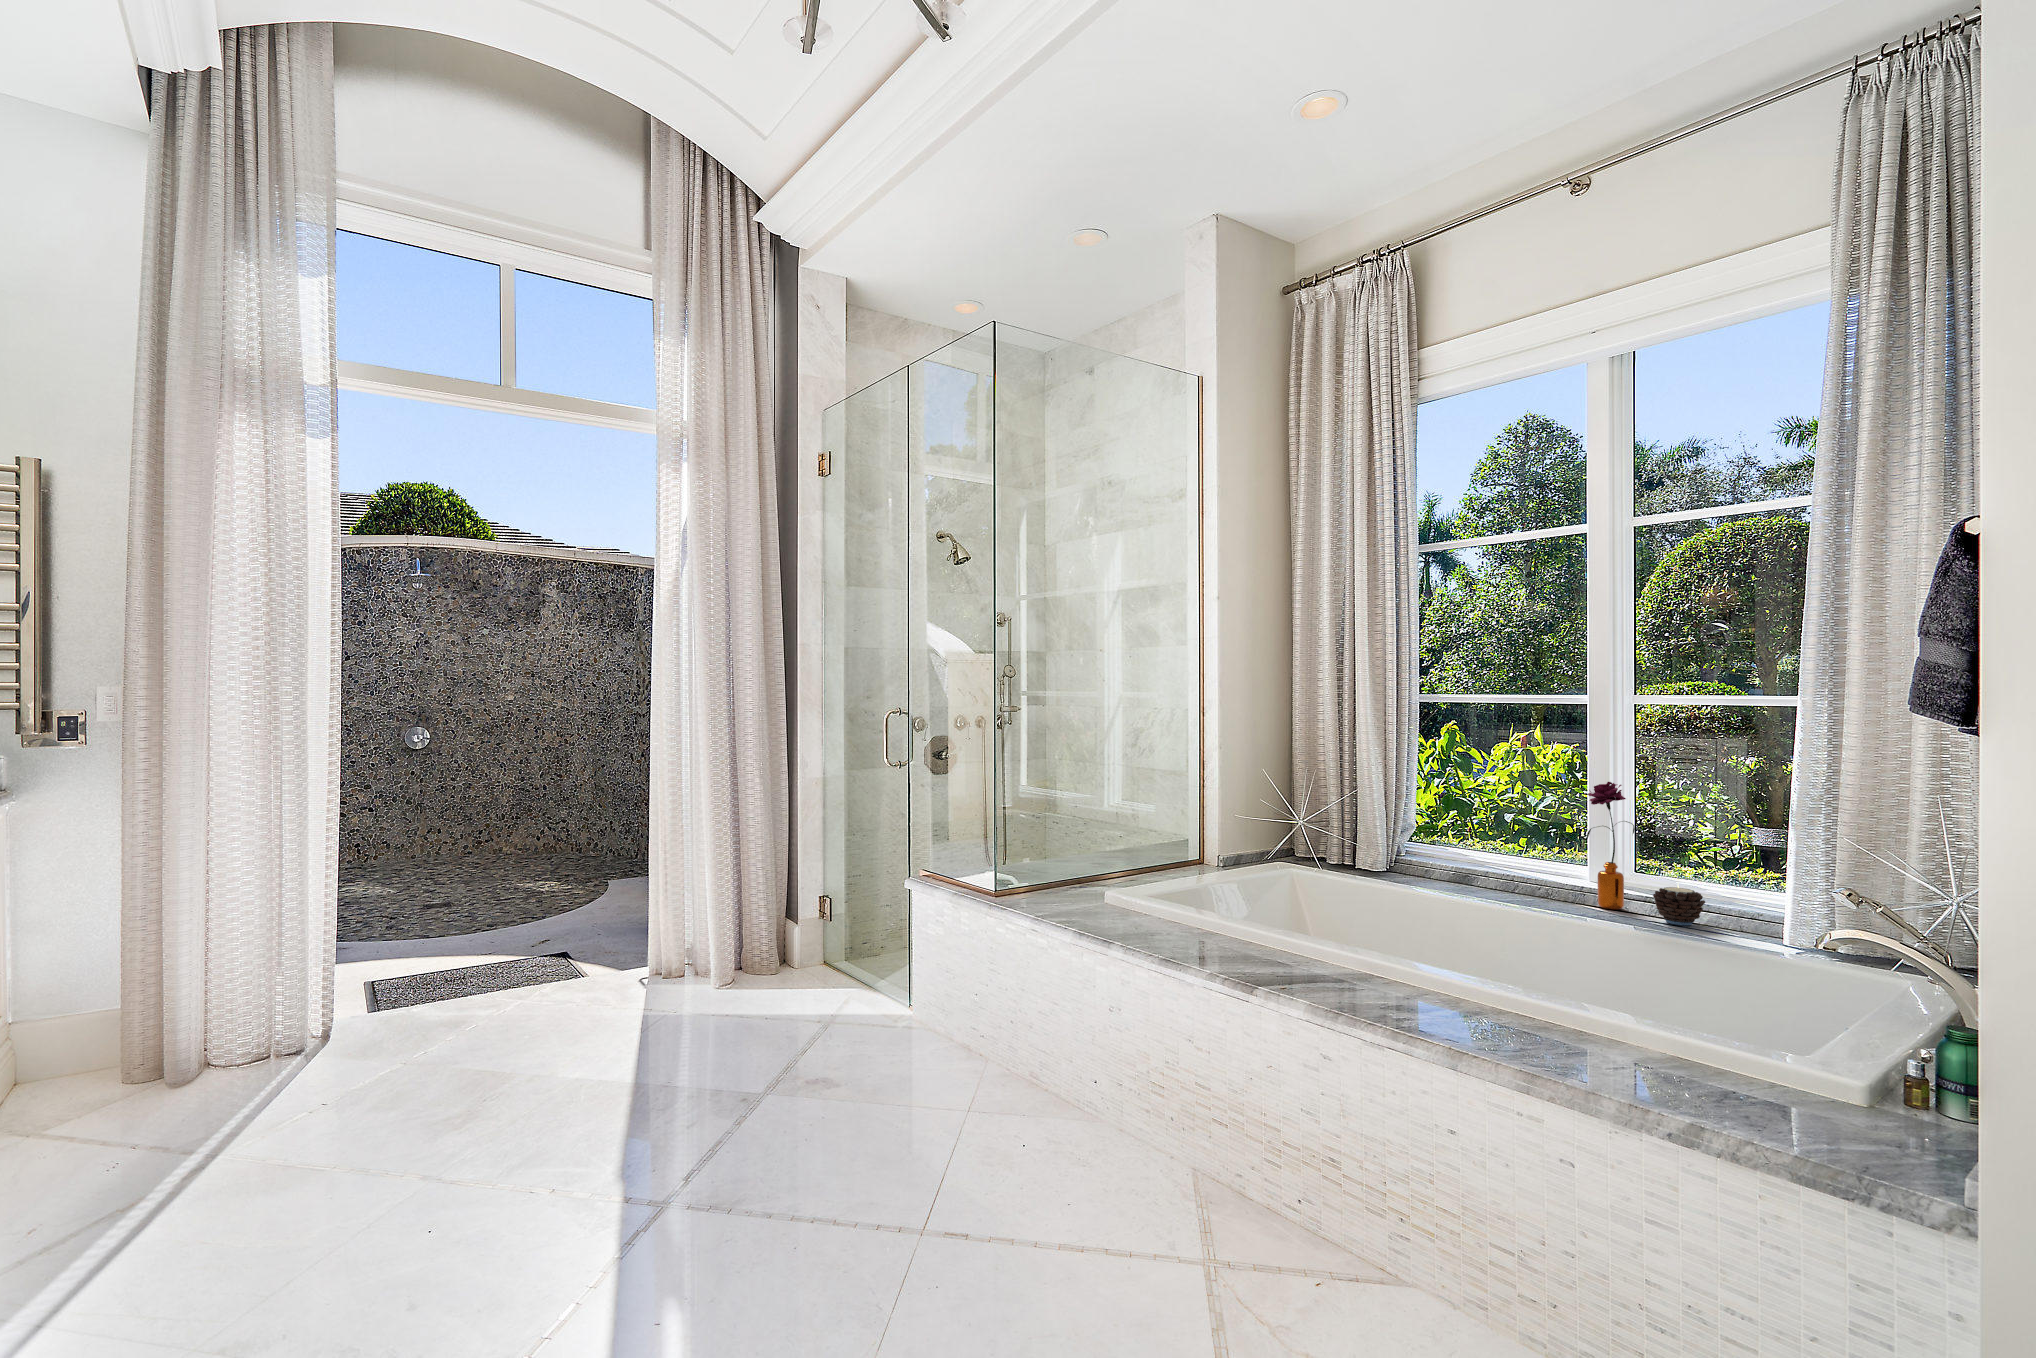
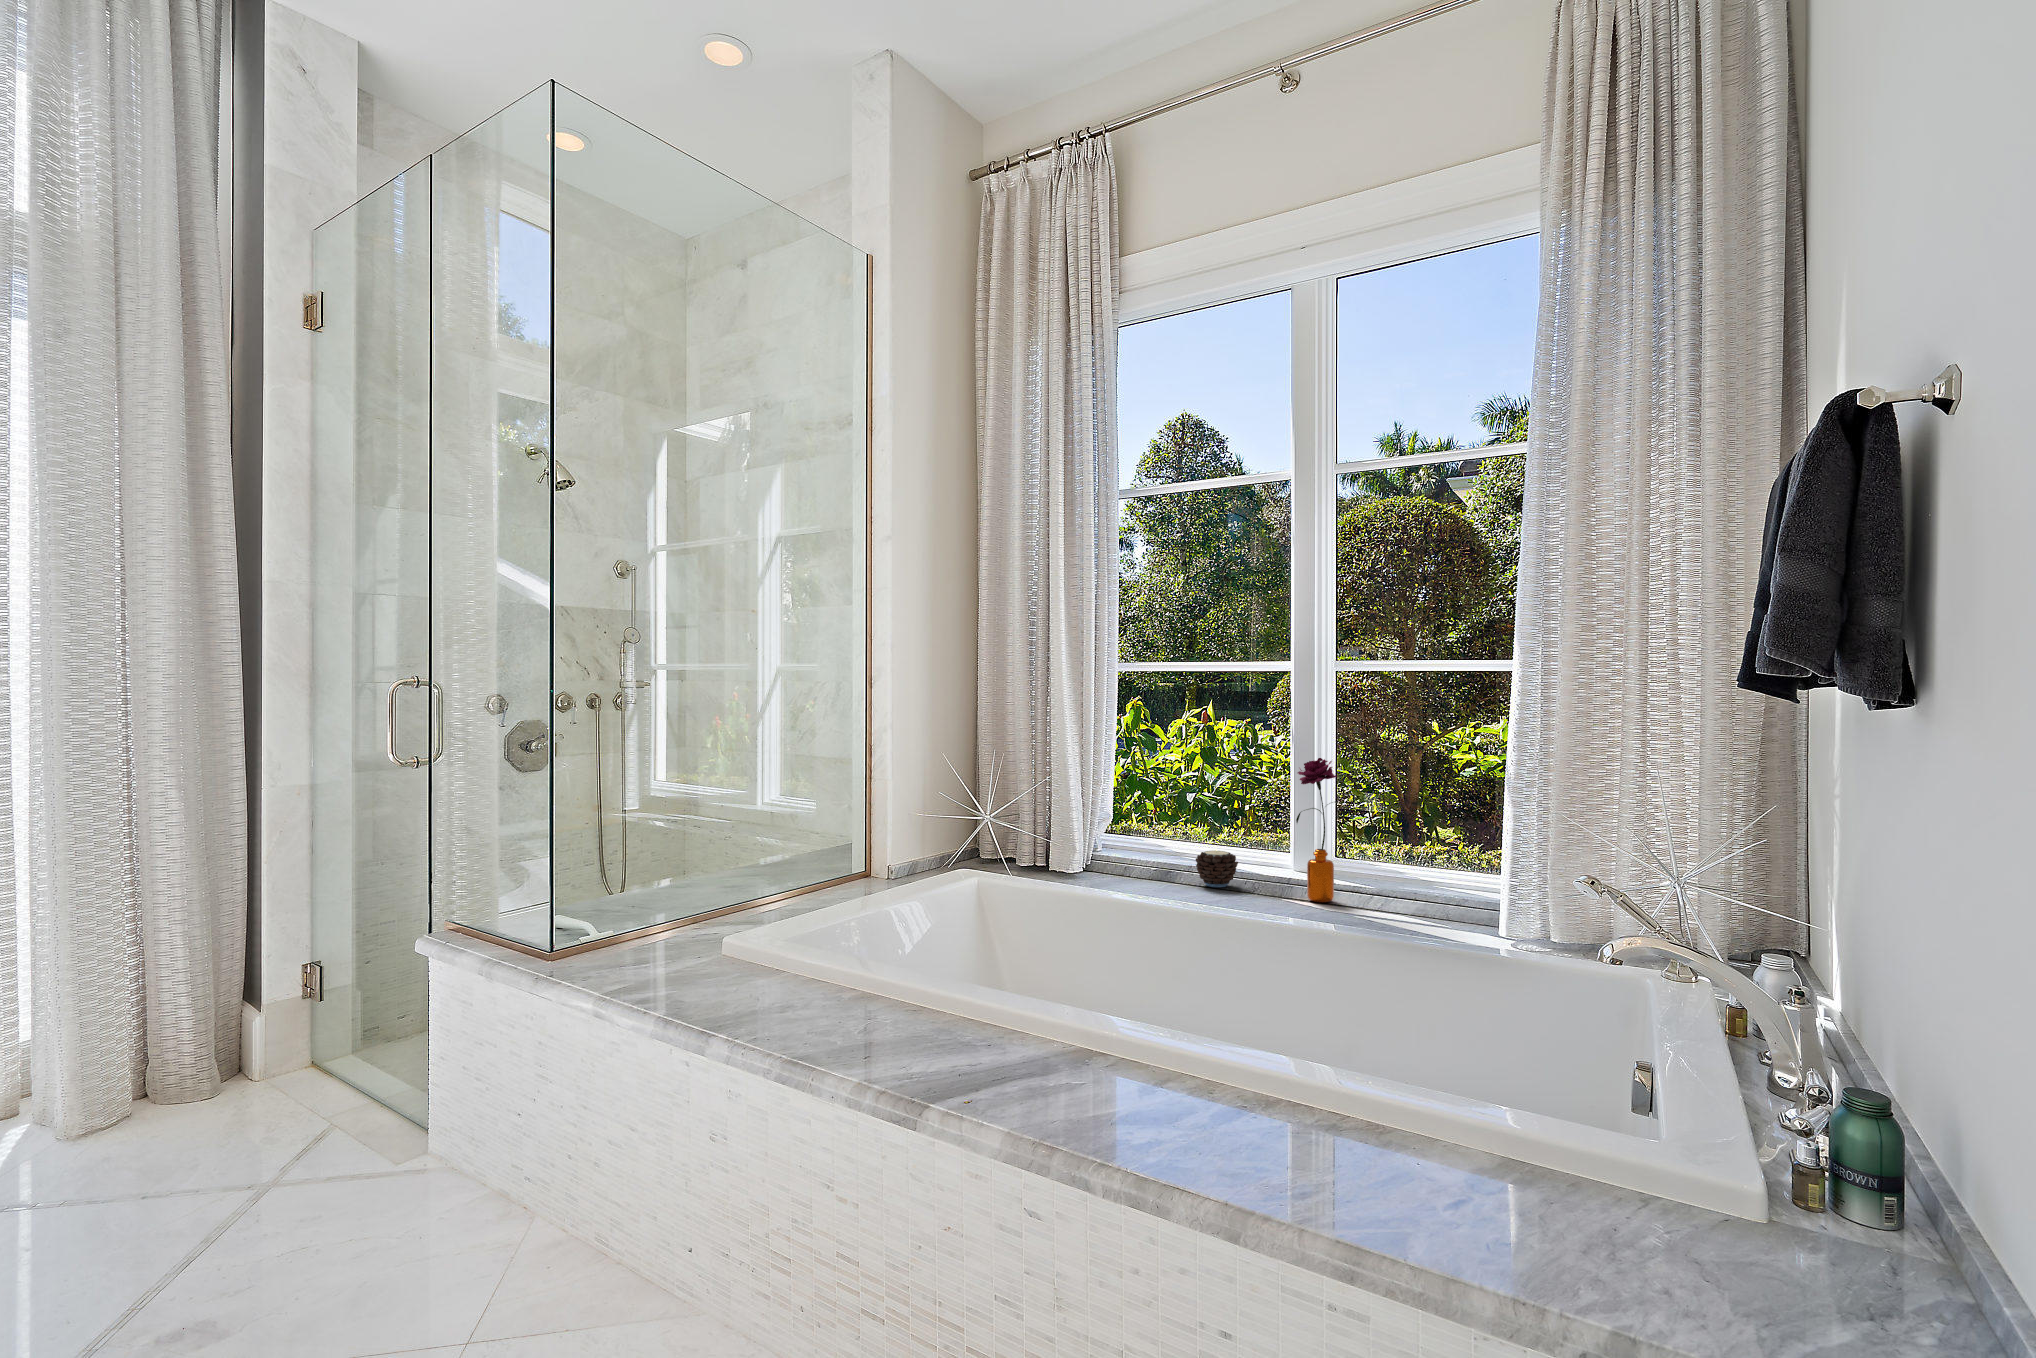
candle: present [1653,883,1705,925] -> present [1196,848,1238,887]

